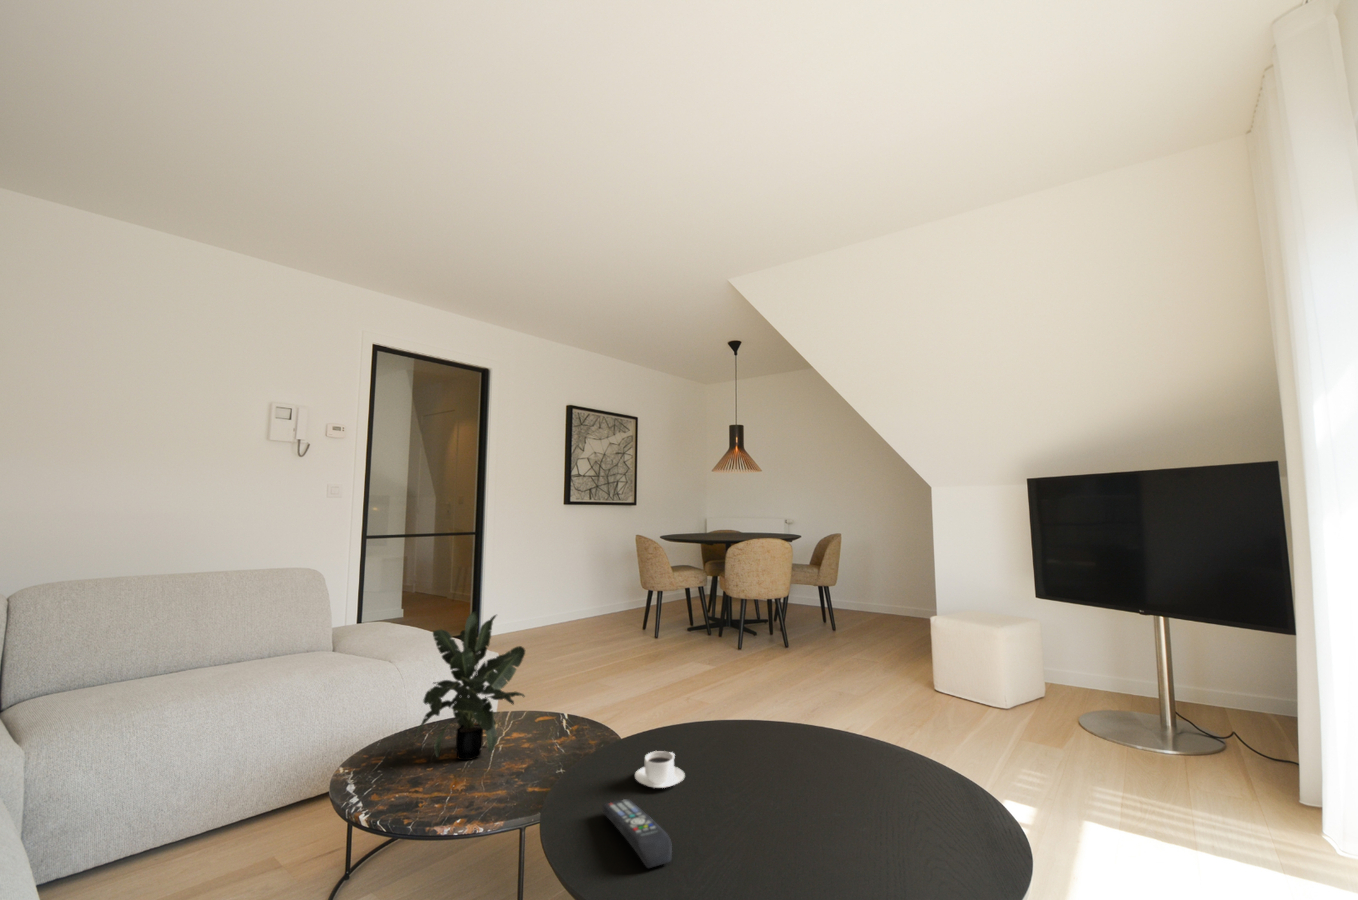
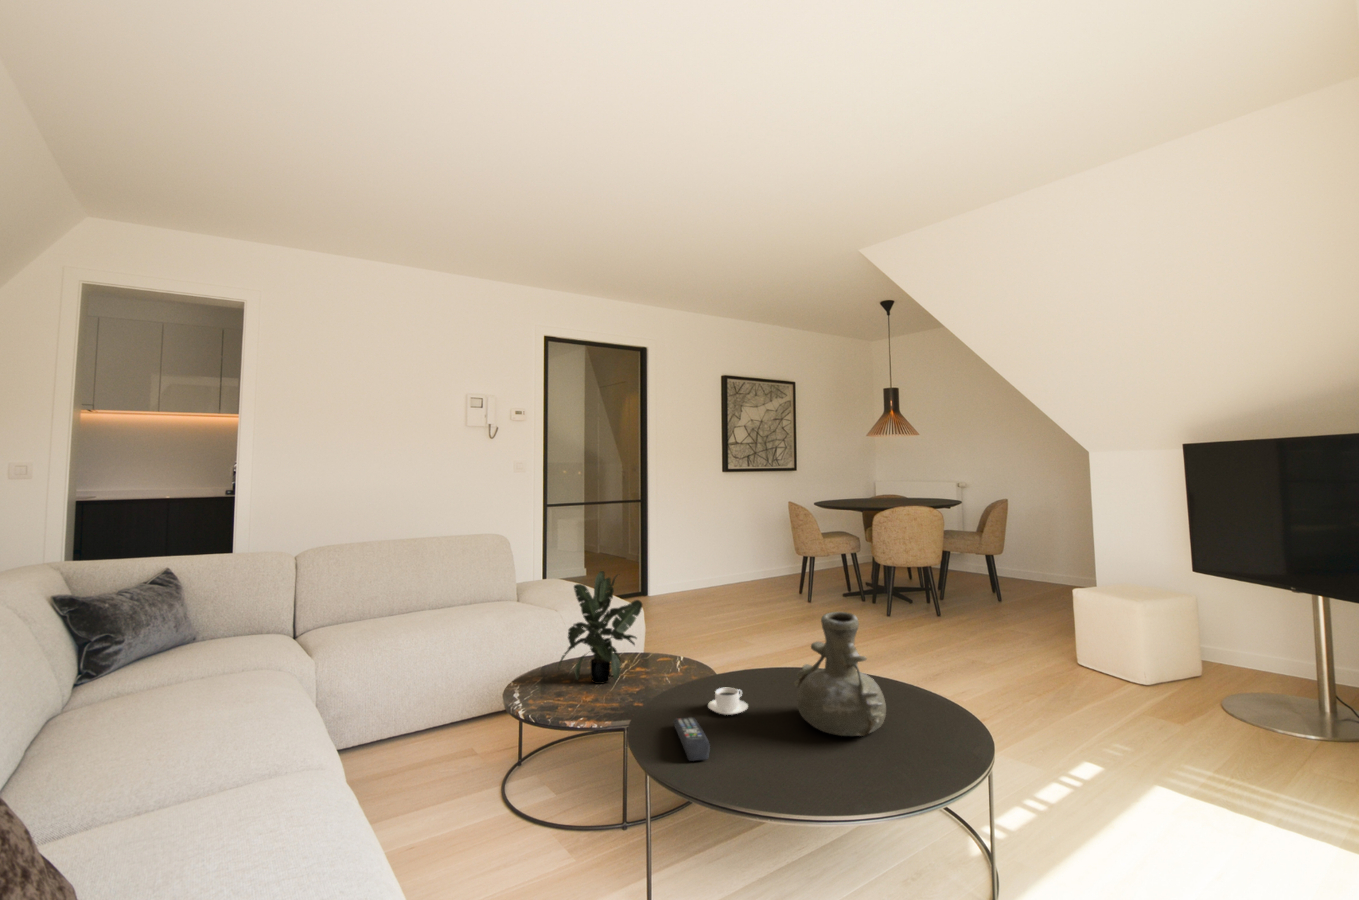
vase: none [738,647,858,799] -> present [794,612,886,736]

